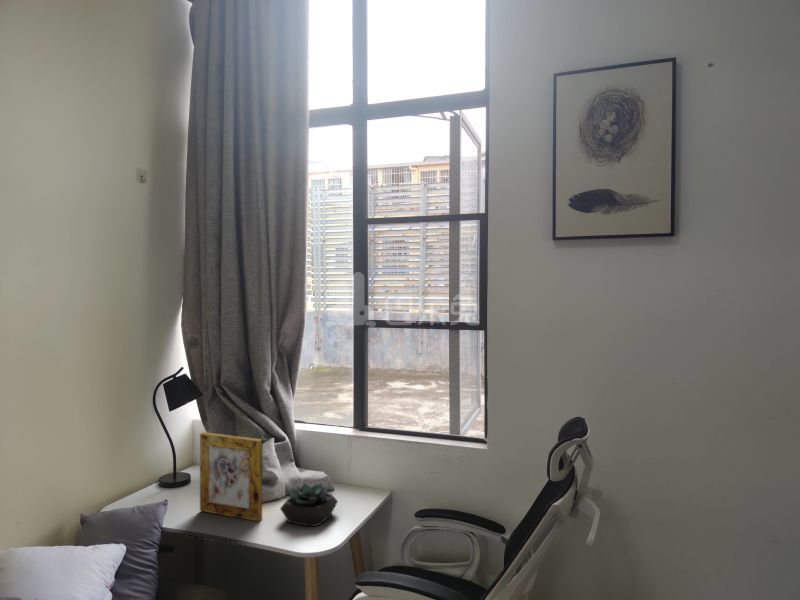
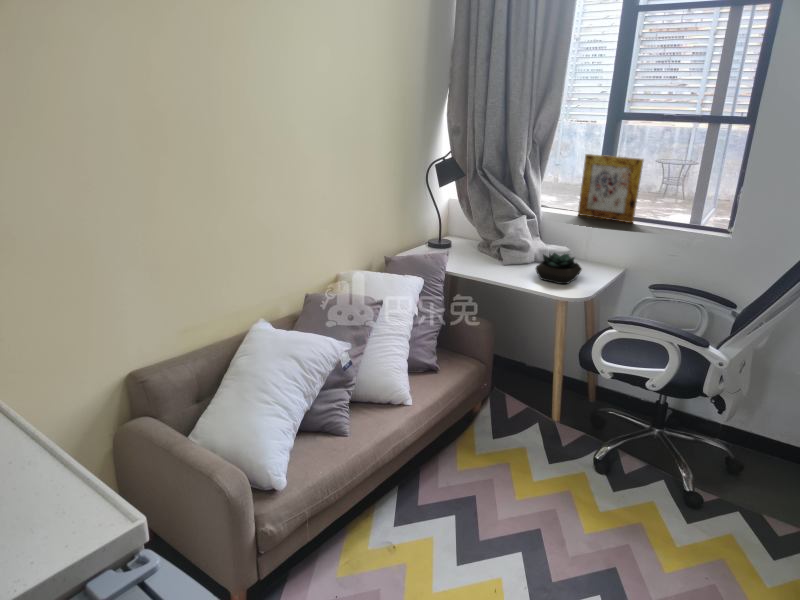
picture frame: present [200,432,263,521] -> present [578,154,643,223]

